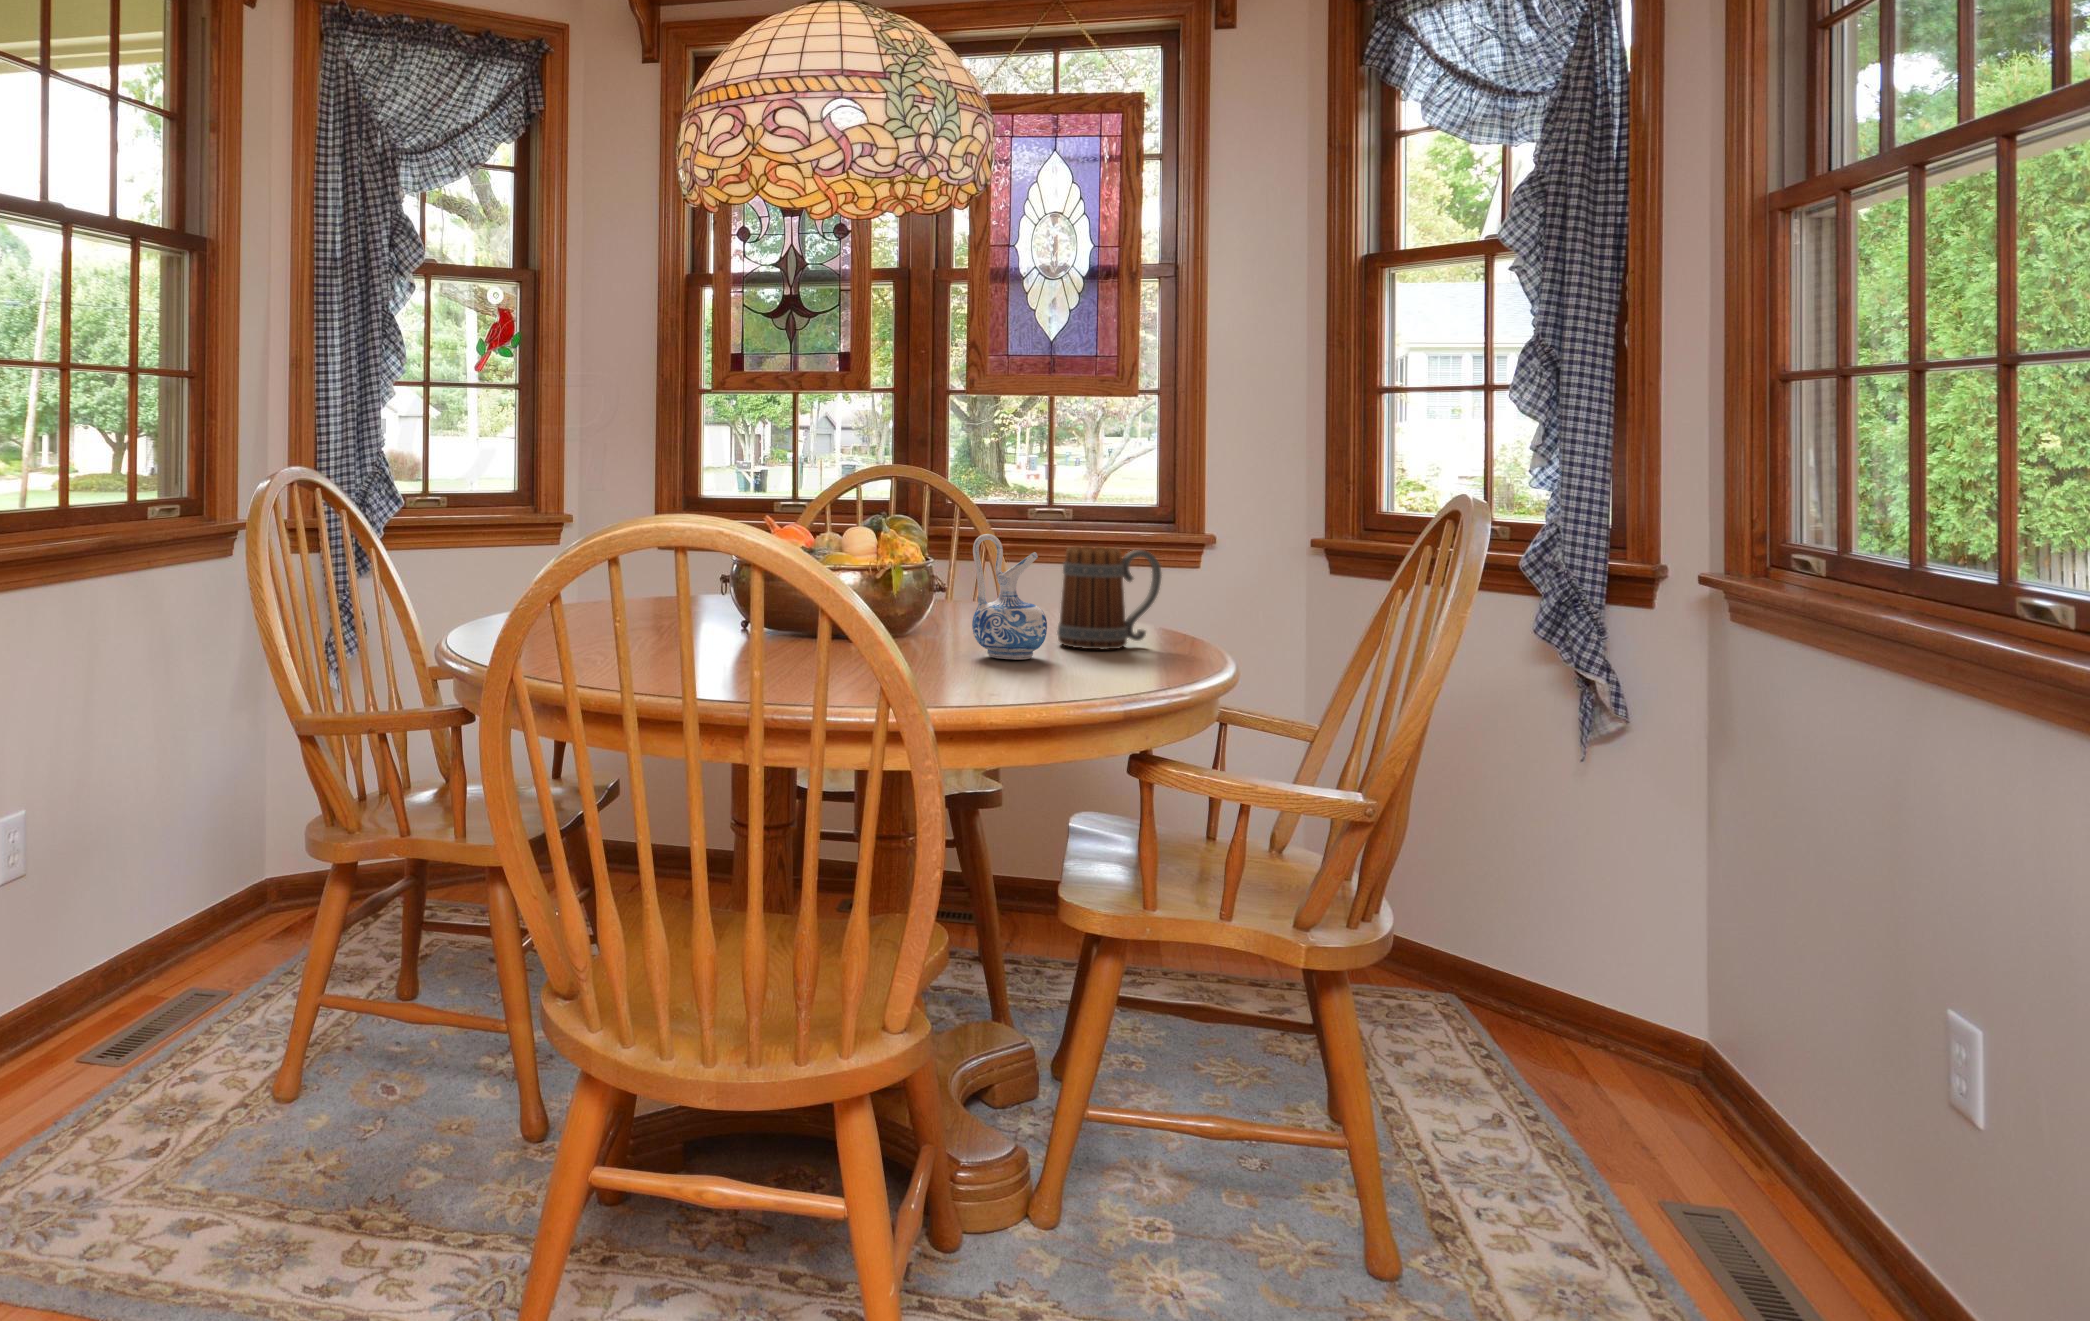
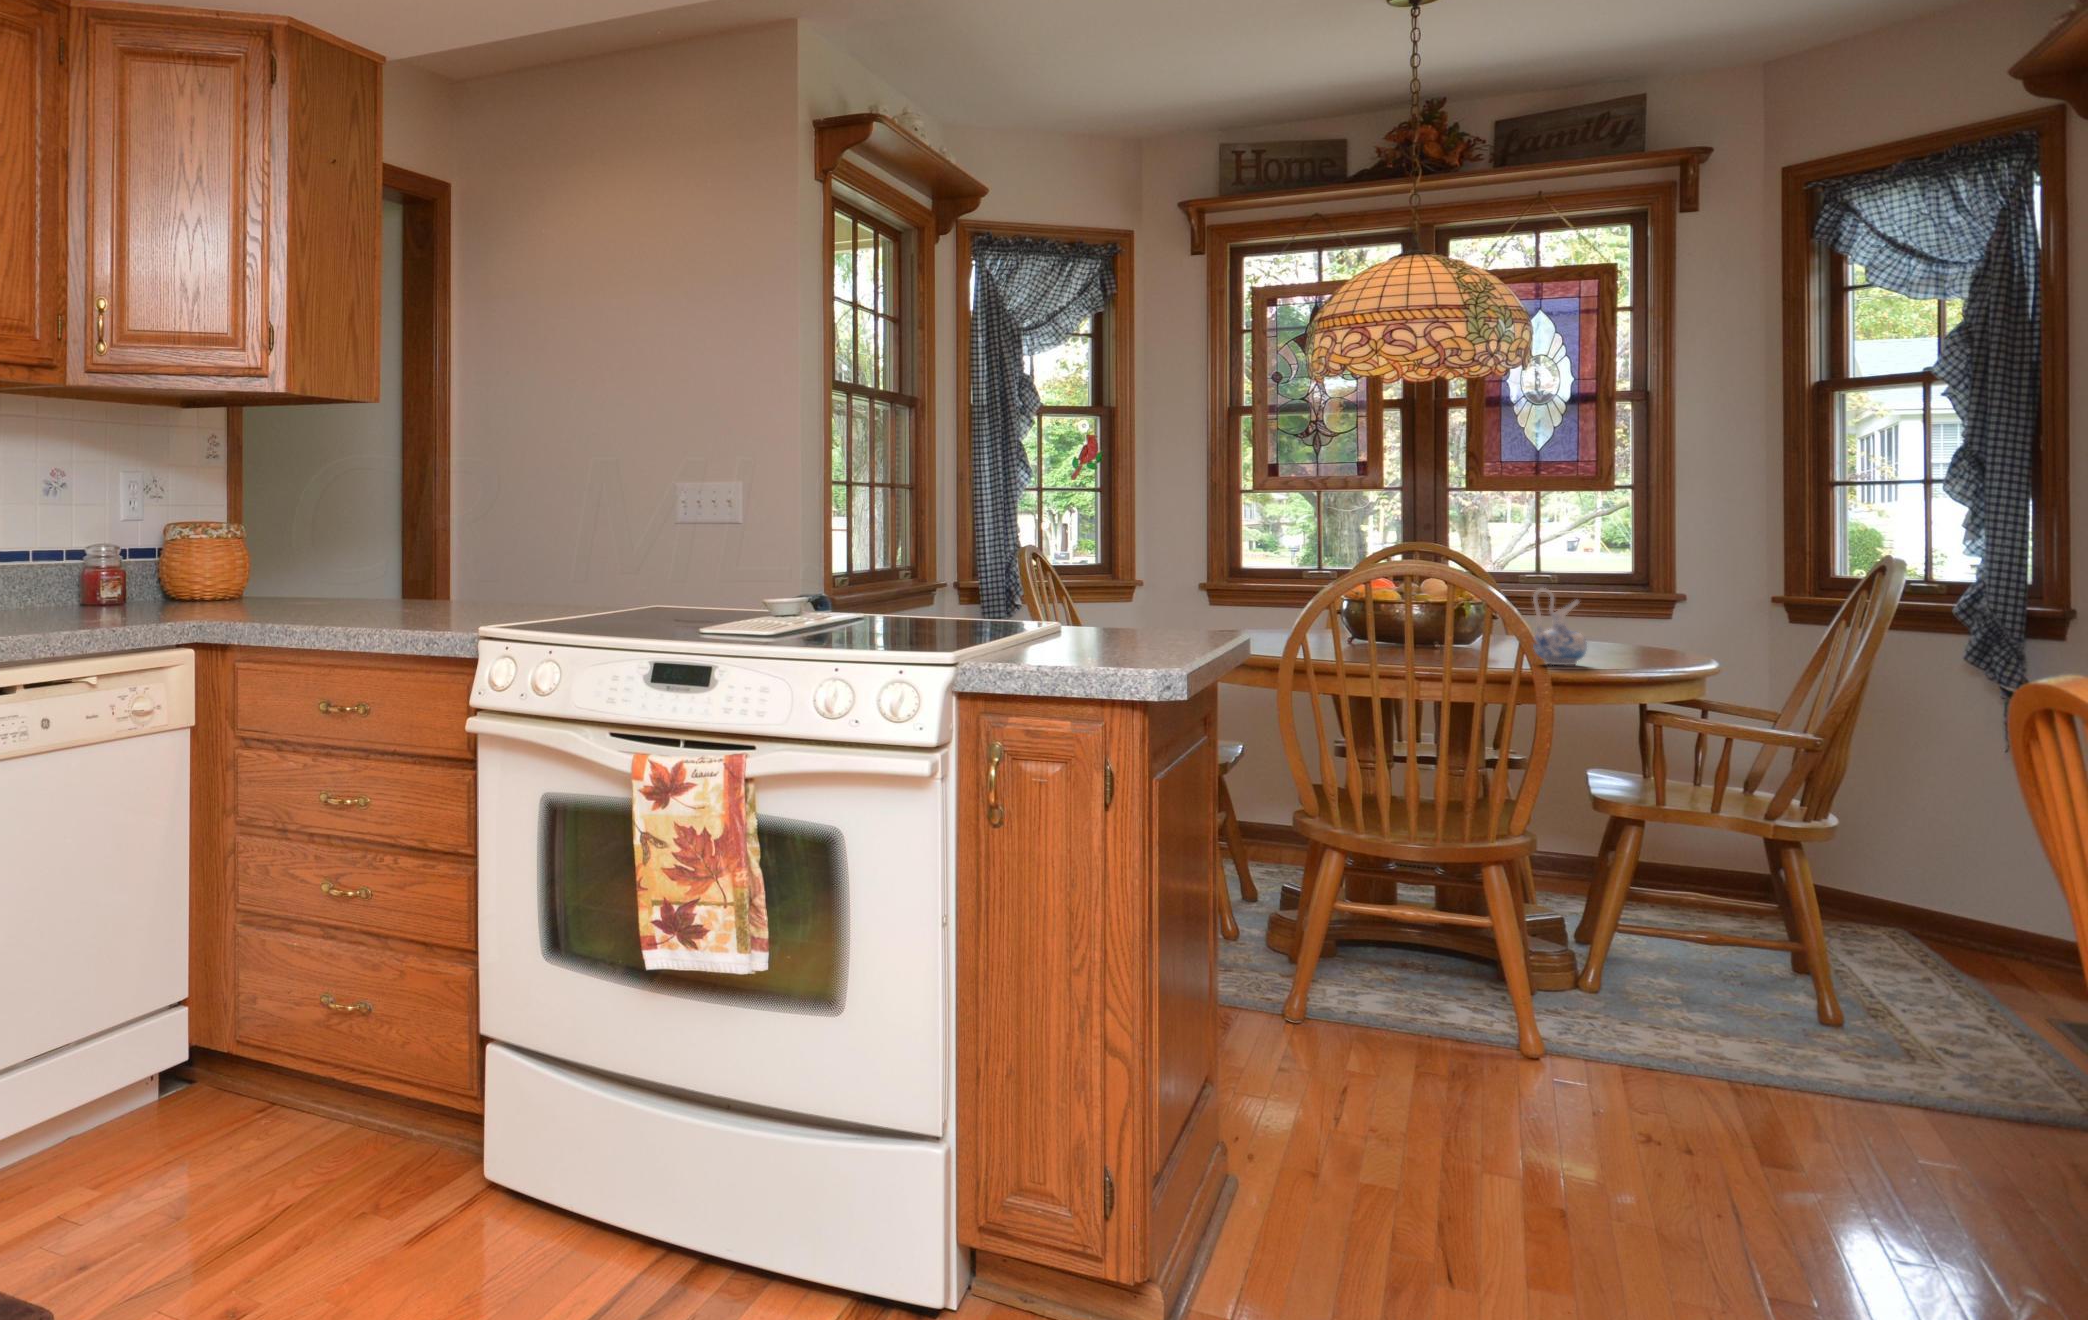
mug: present [1057,546,1162,649] -> none [1588,597,1665,662]

